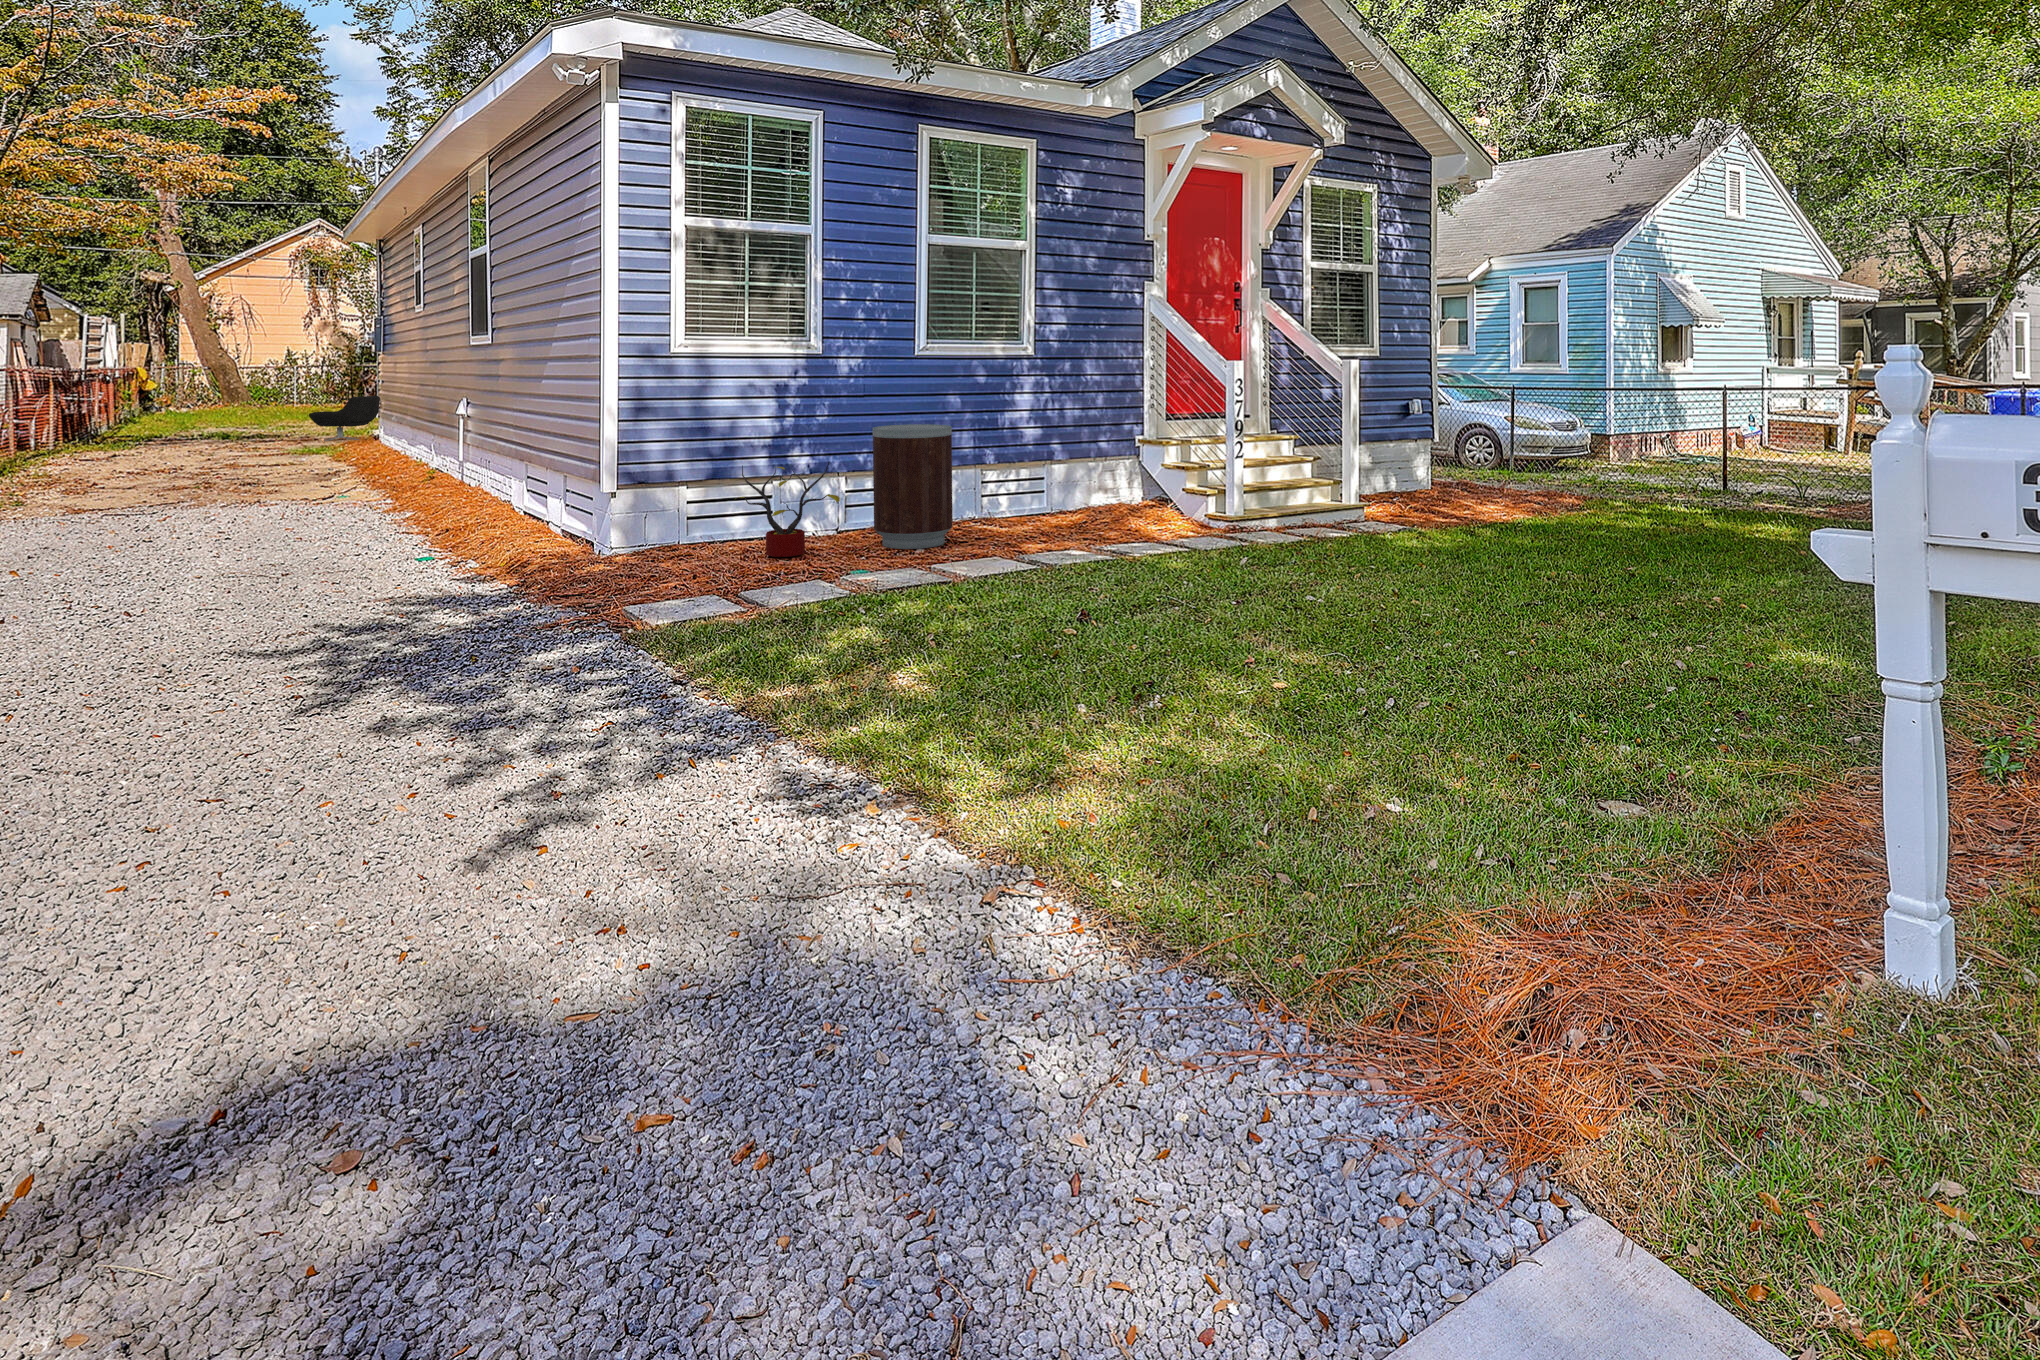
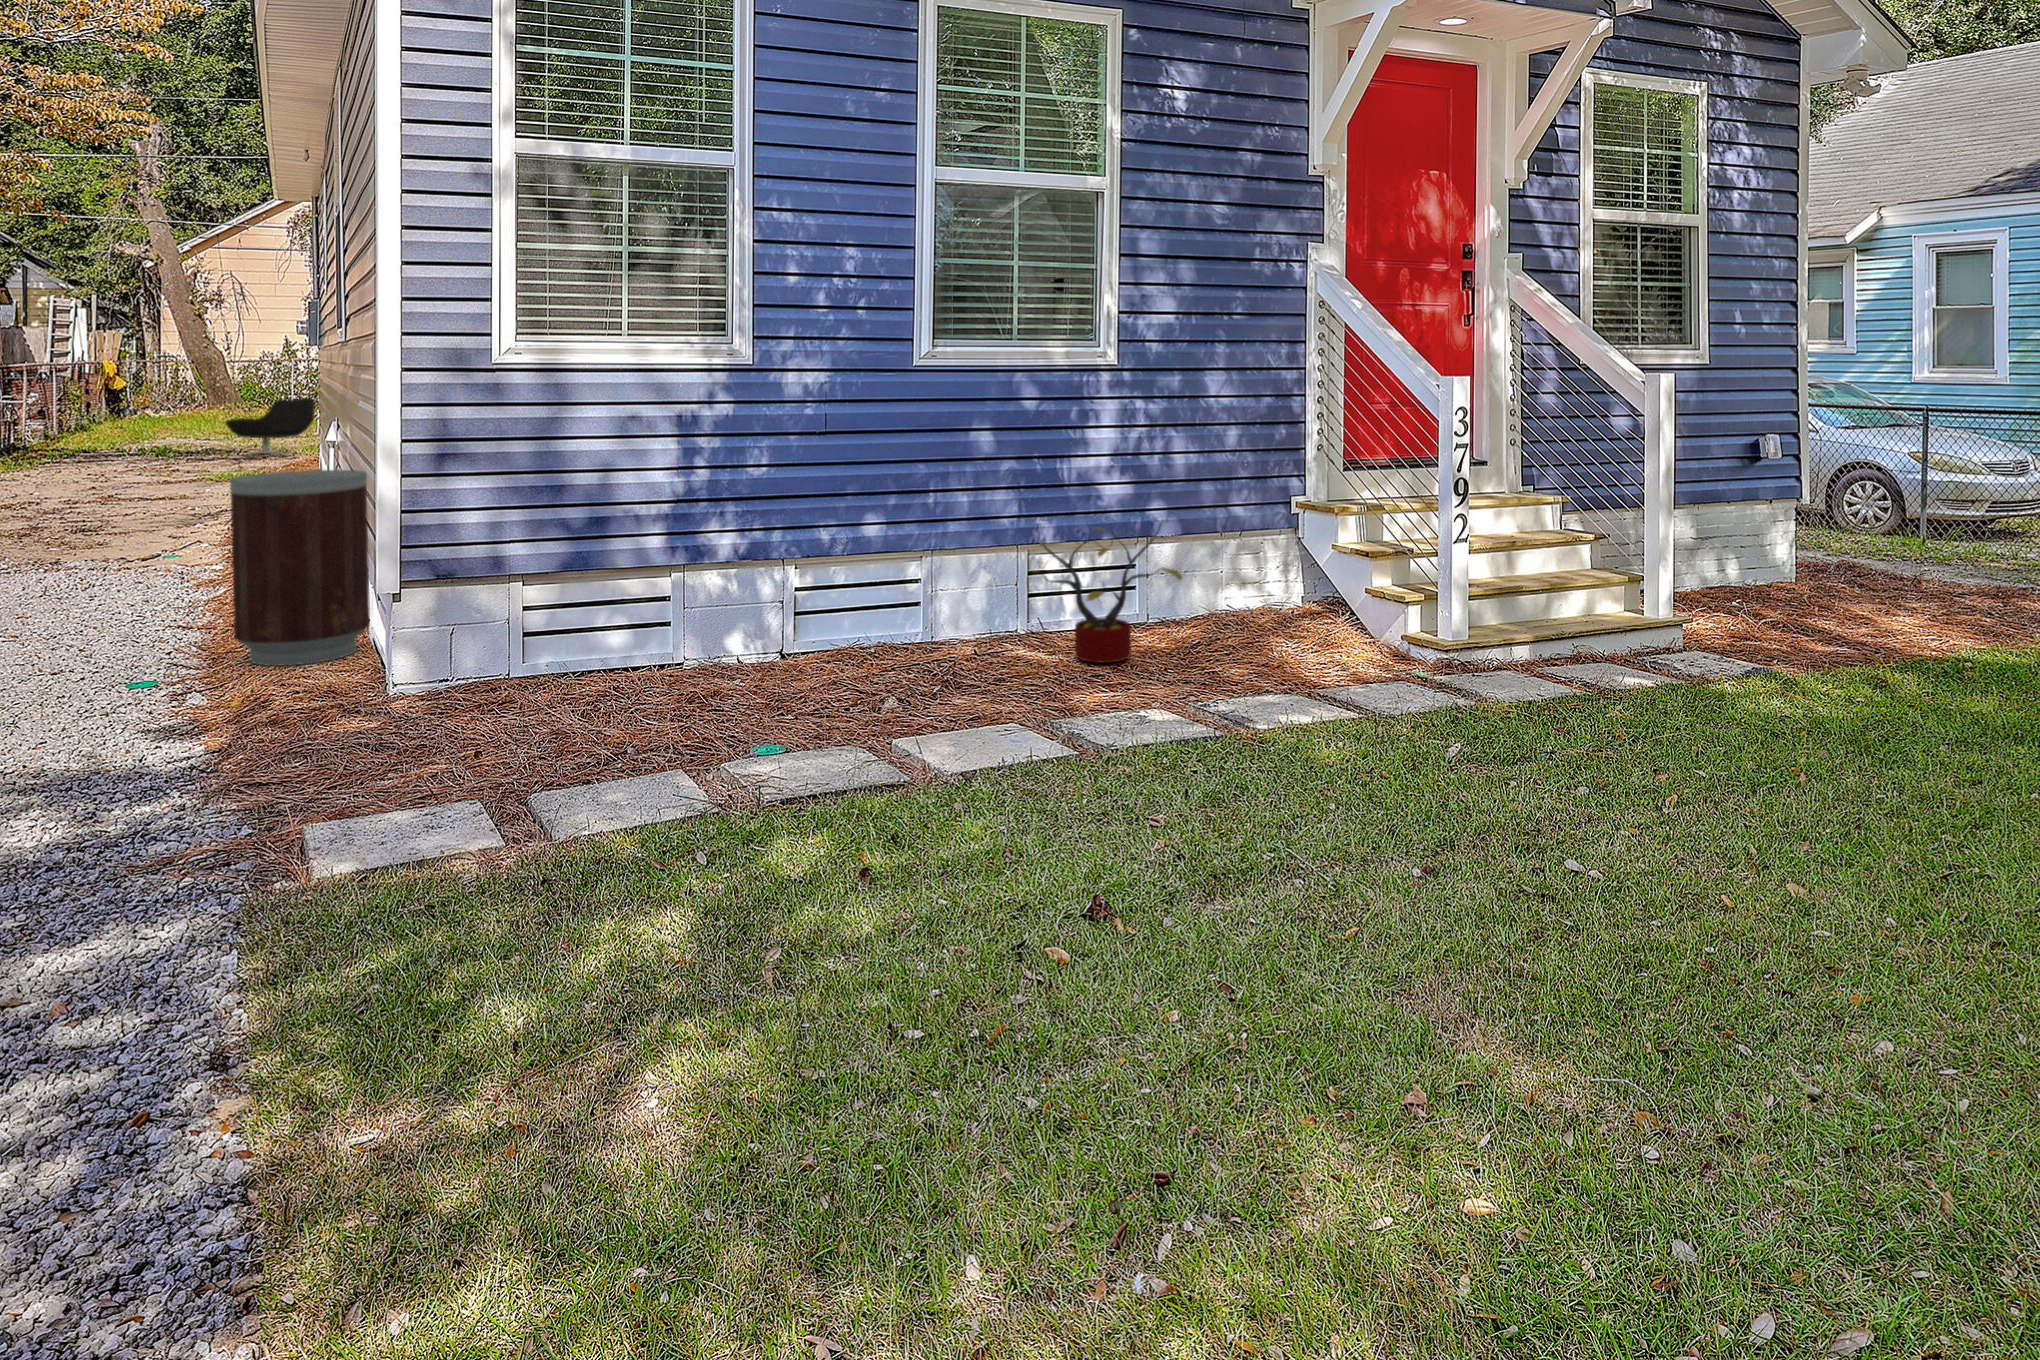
trash can: present [873,424,953,549] -> present [230,470,370,666]
decorative plant: present [739,462,840,557] -> present [1038,527,1182,663]

